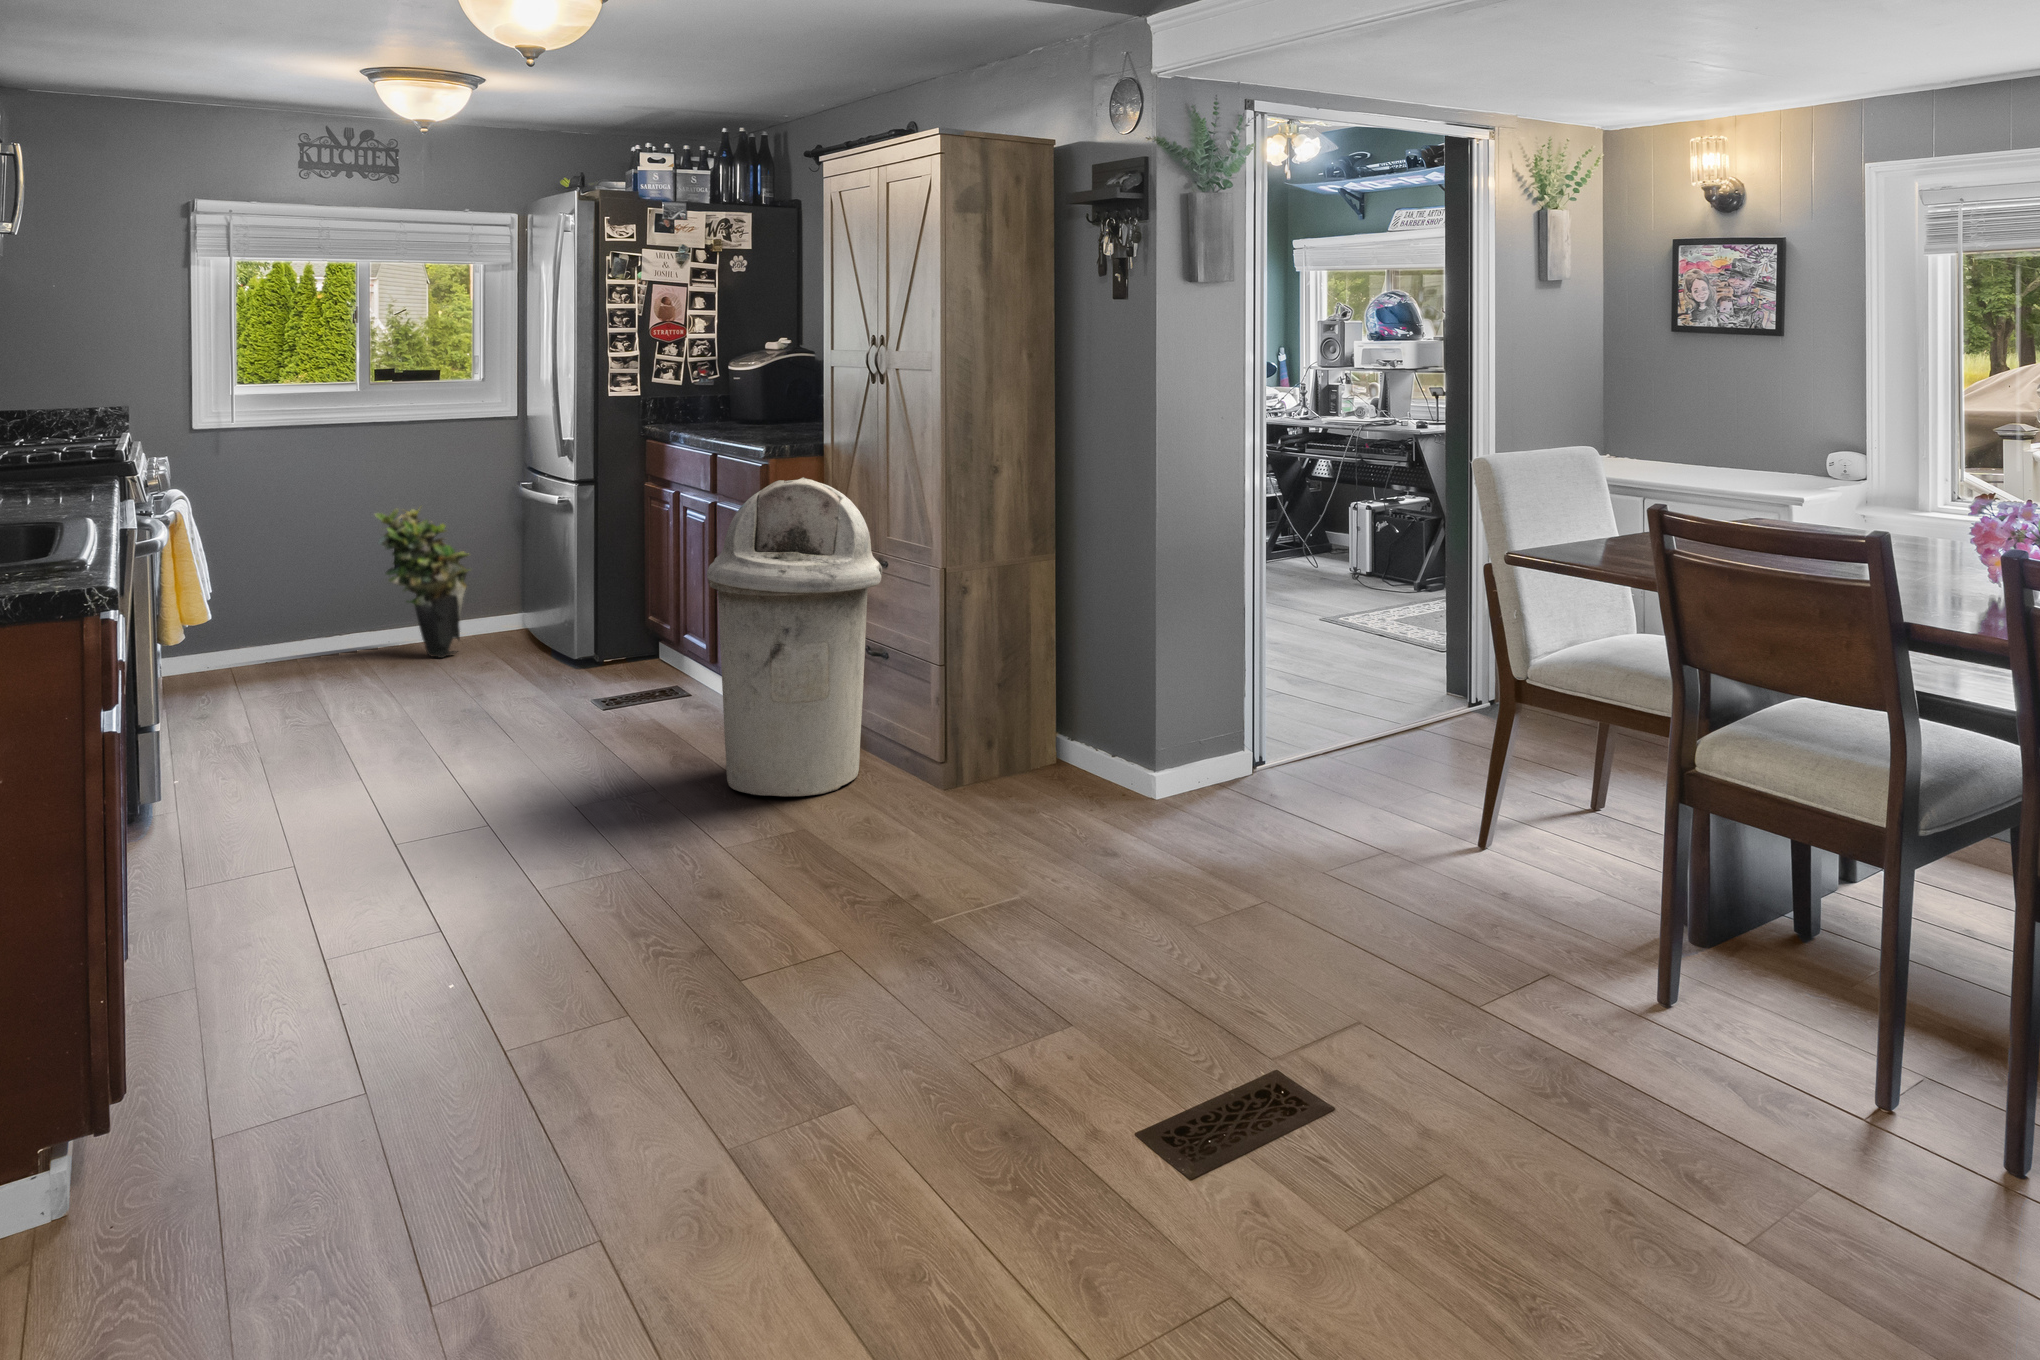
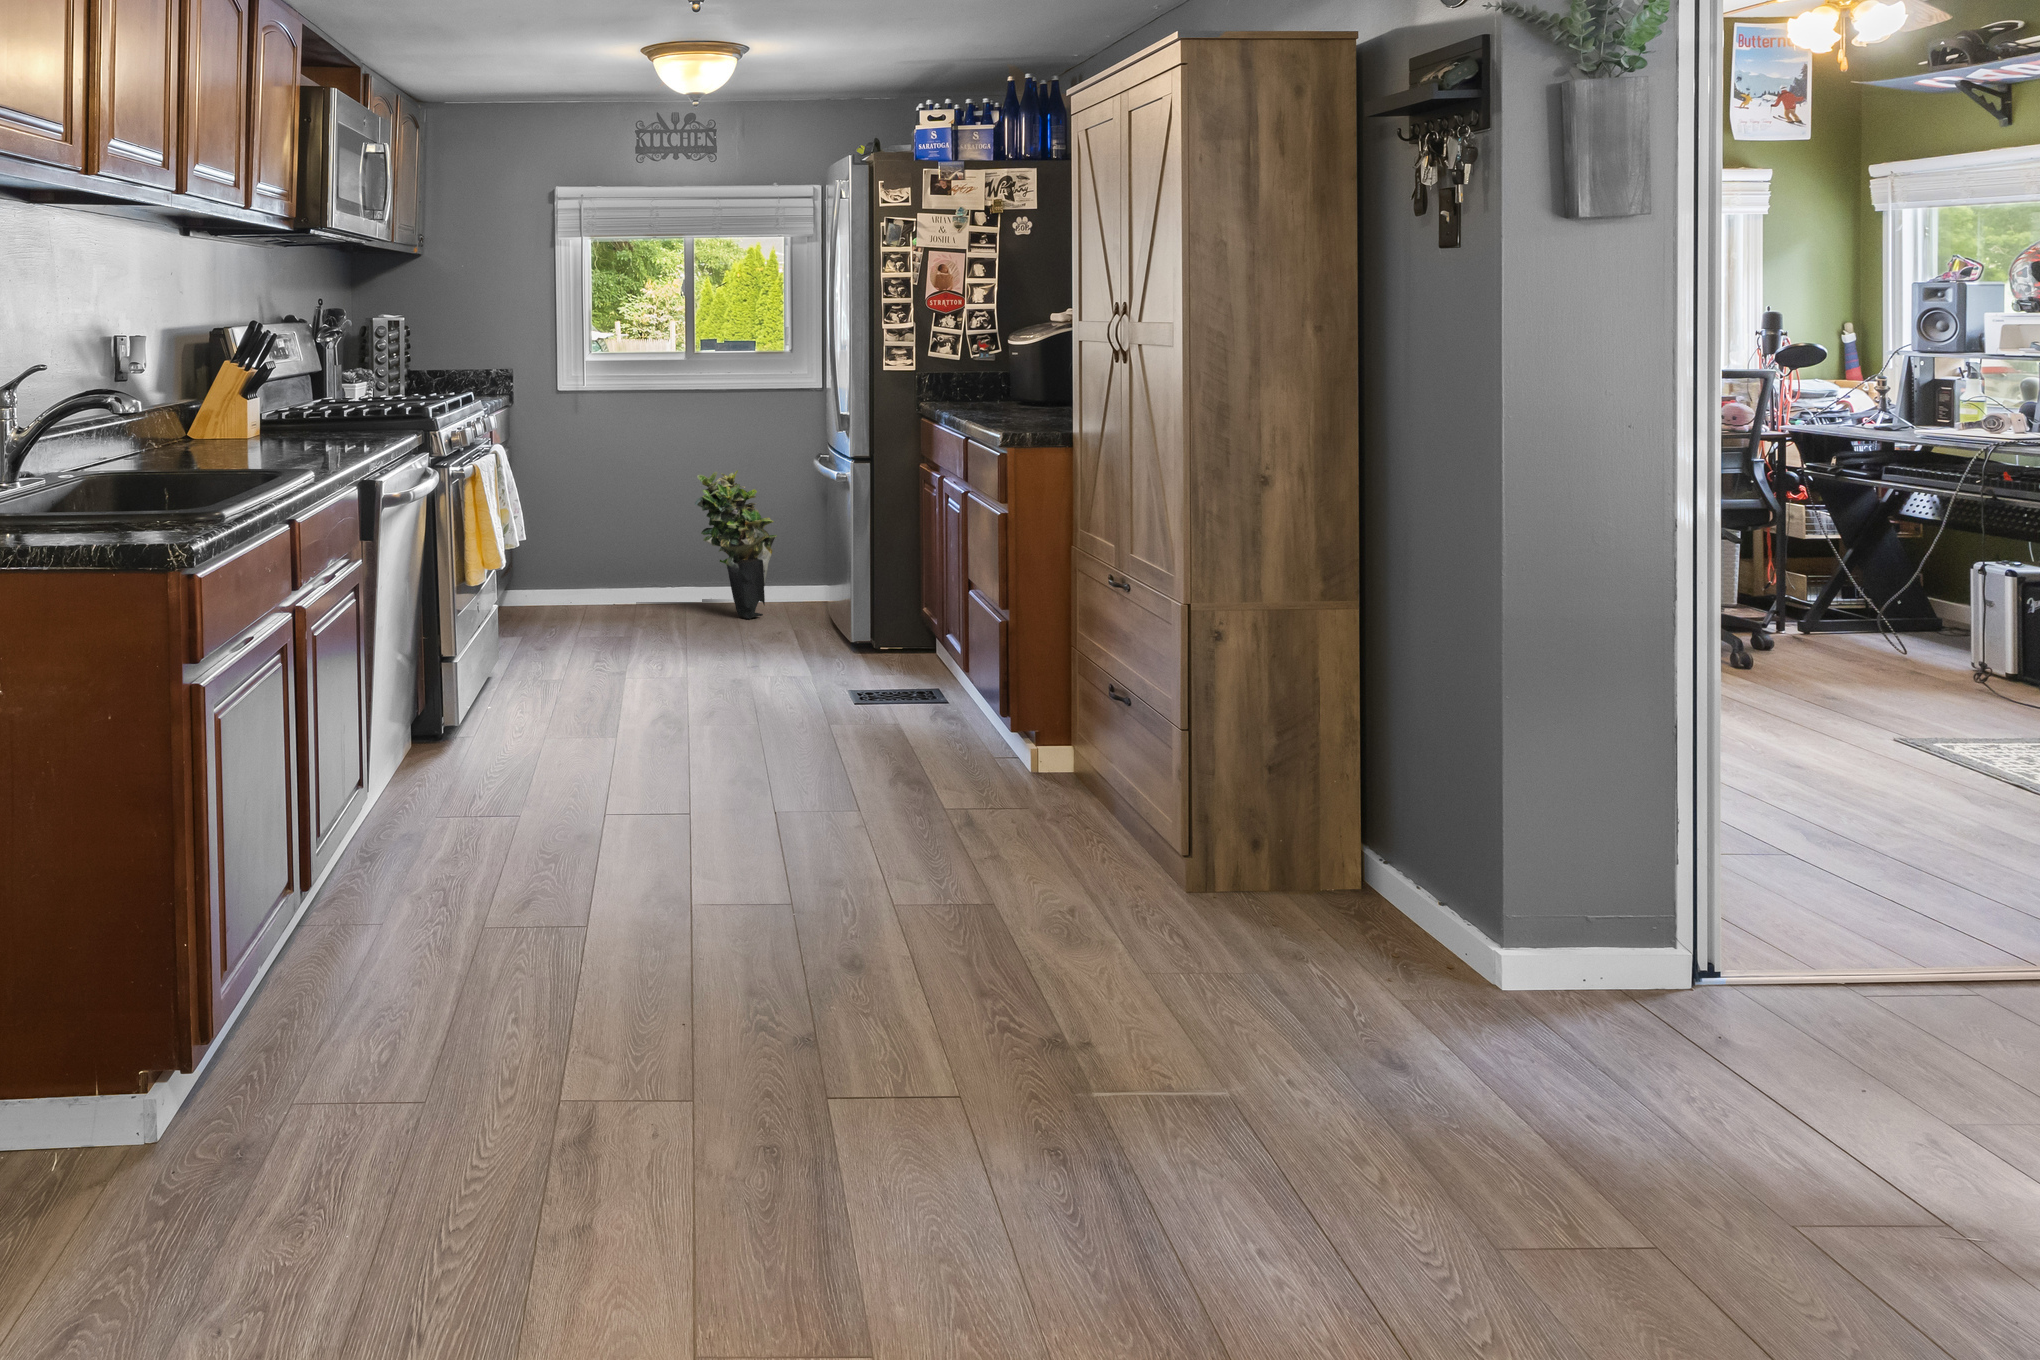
trash can: present [707,477,882,796] -> none [901,476,1114,866]

